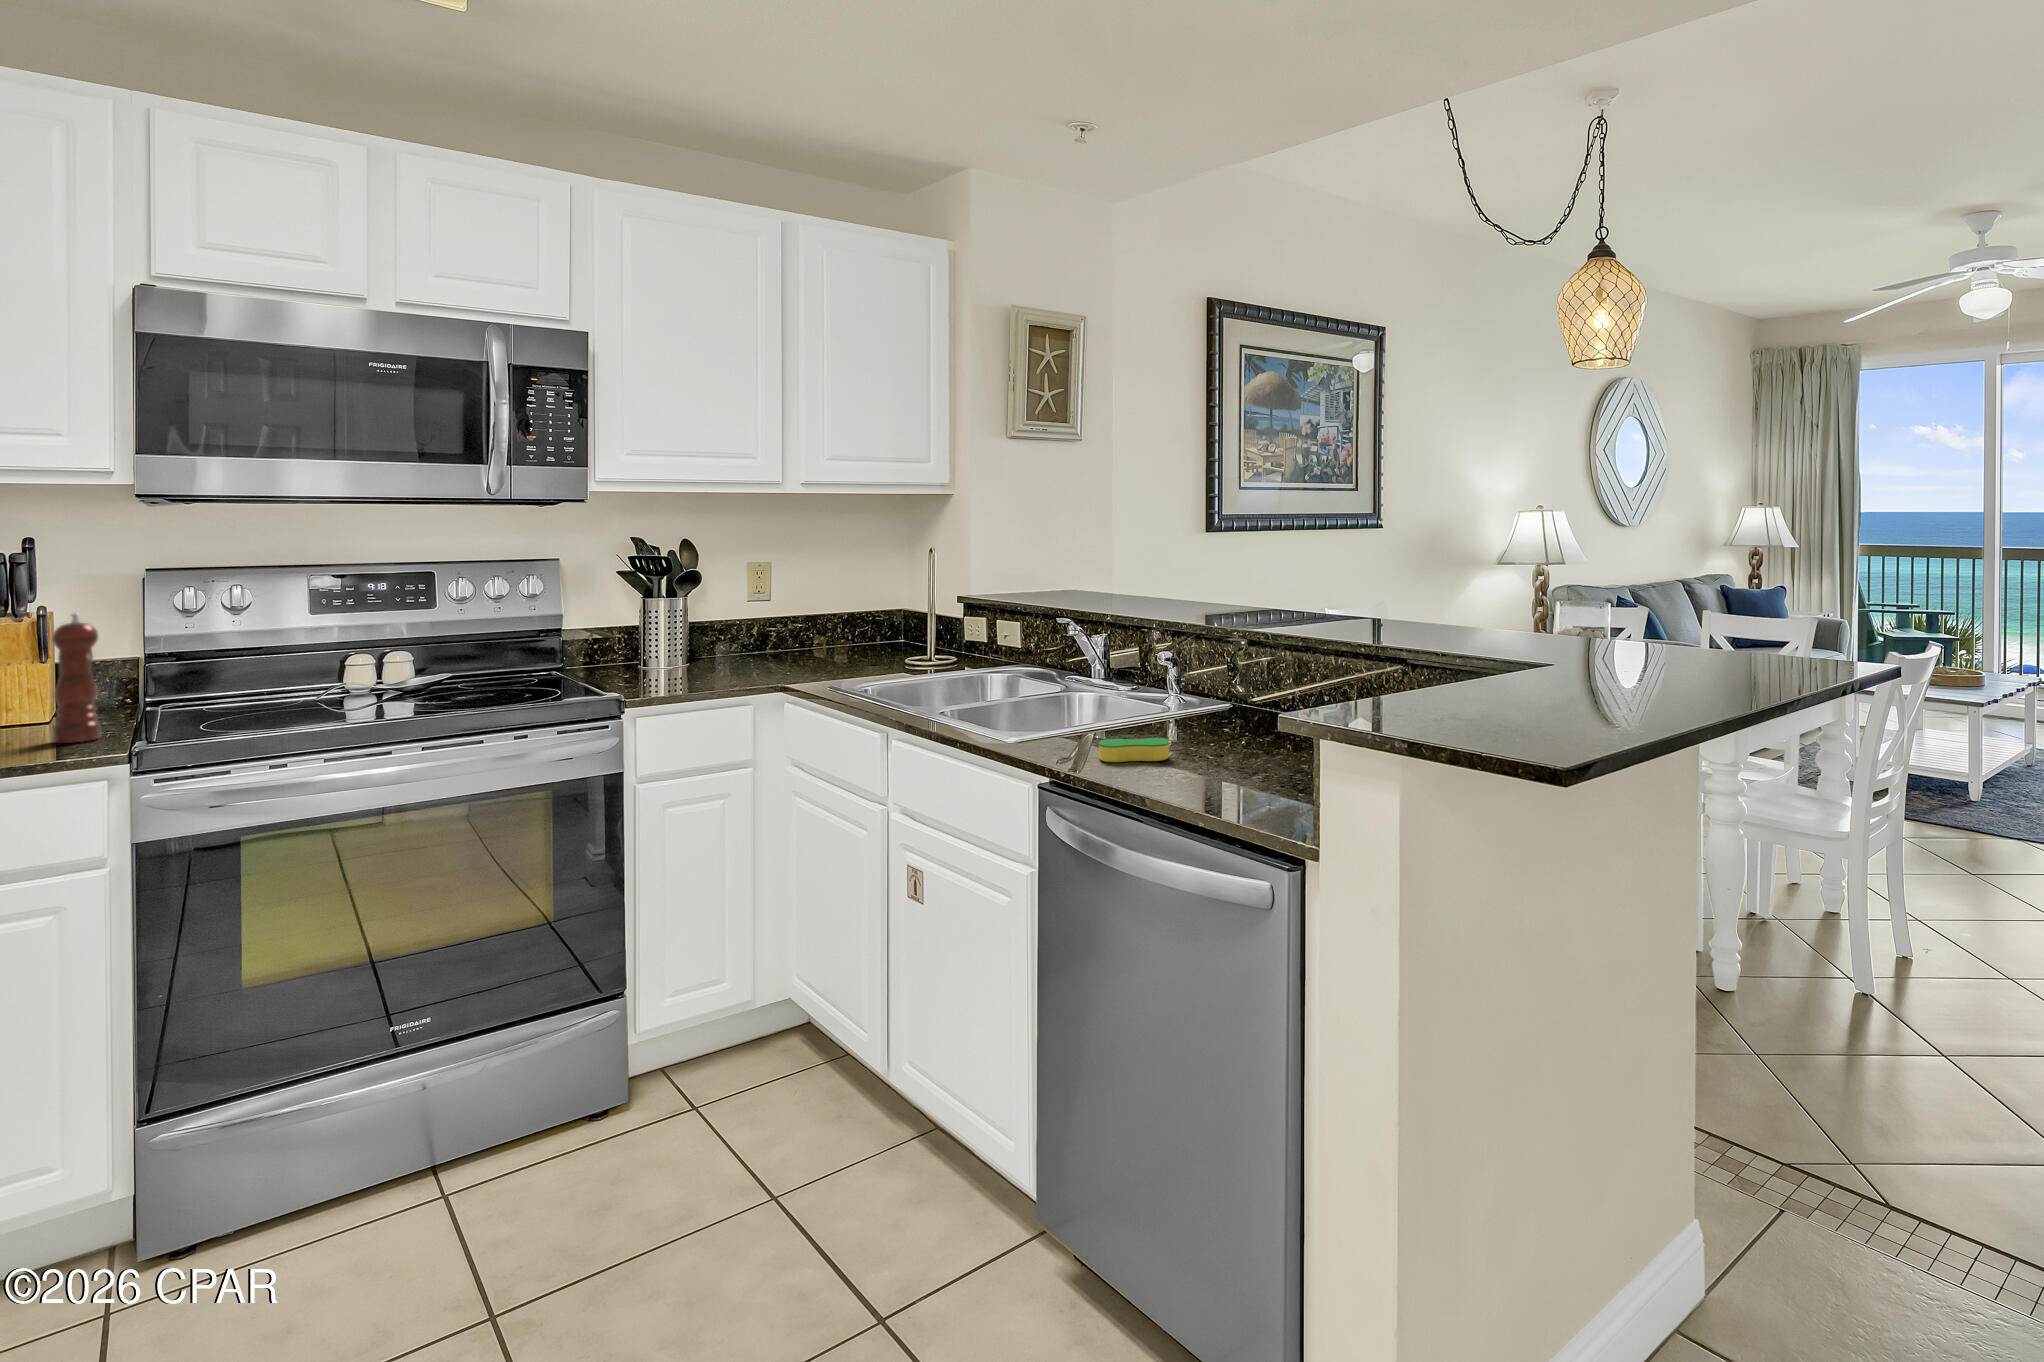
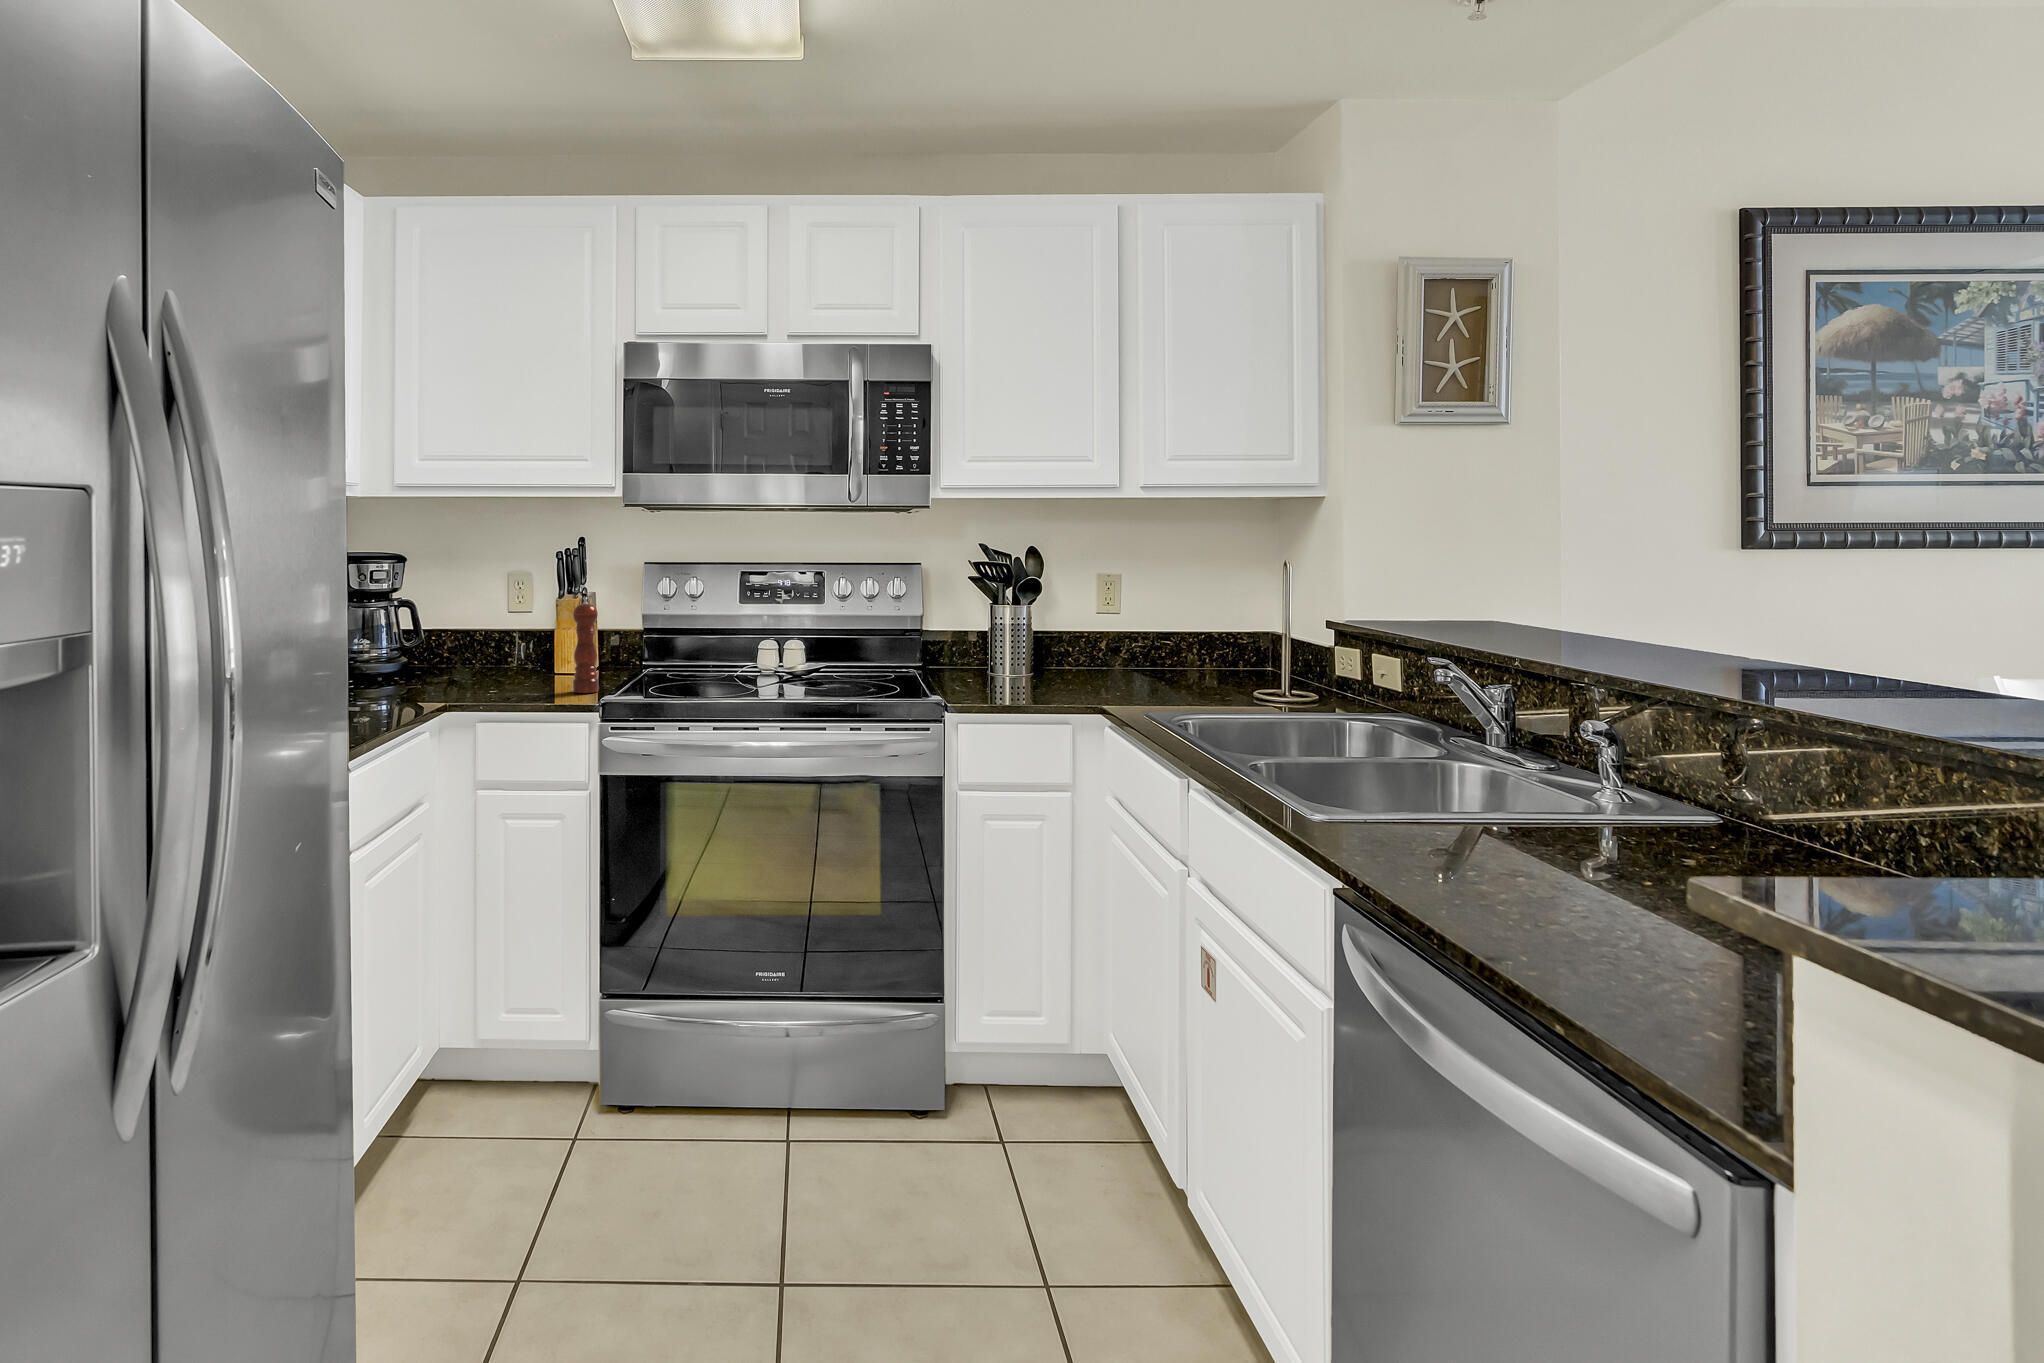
sponge: present [1099,738,1169,762] -> none [1429,846,1554,898]

